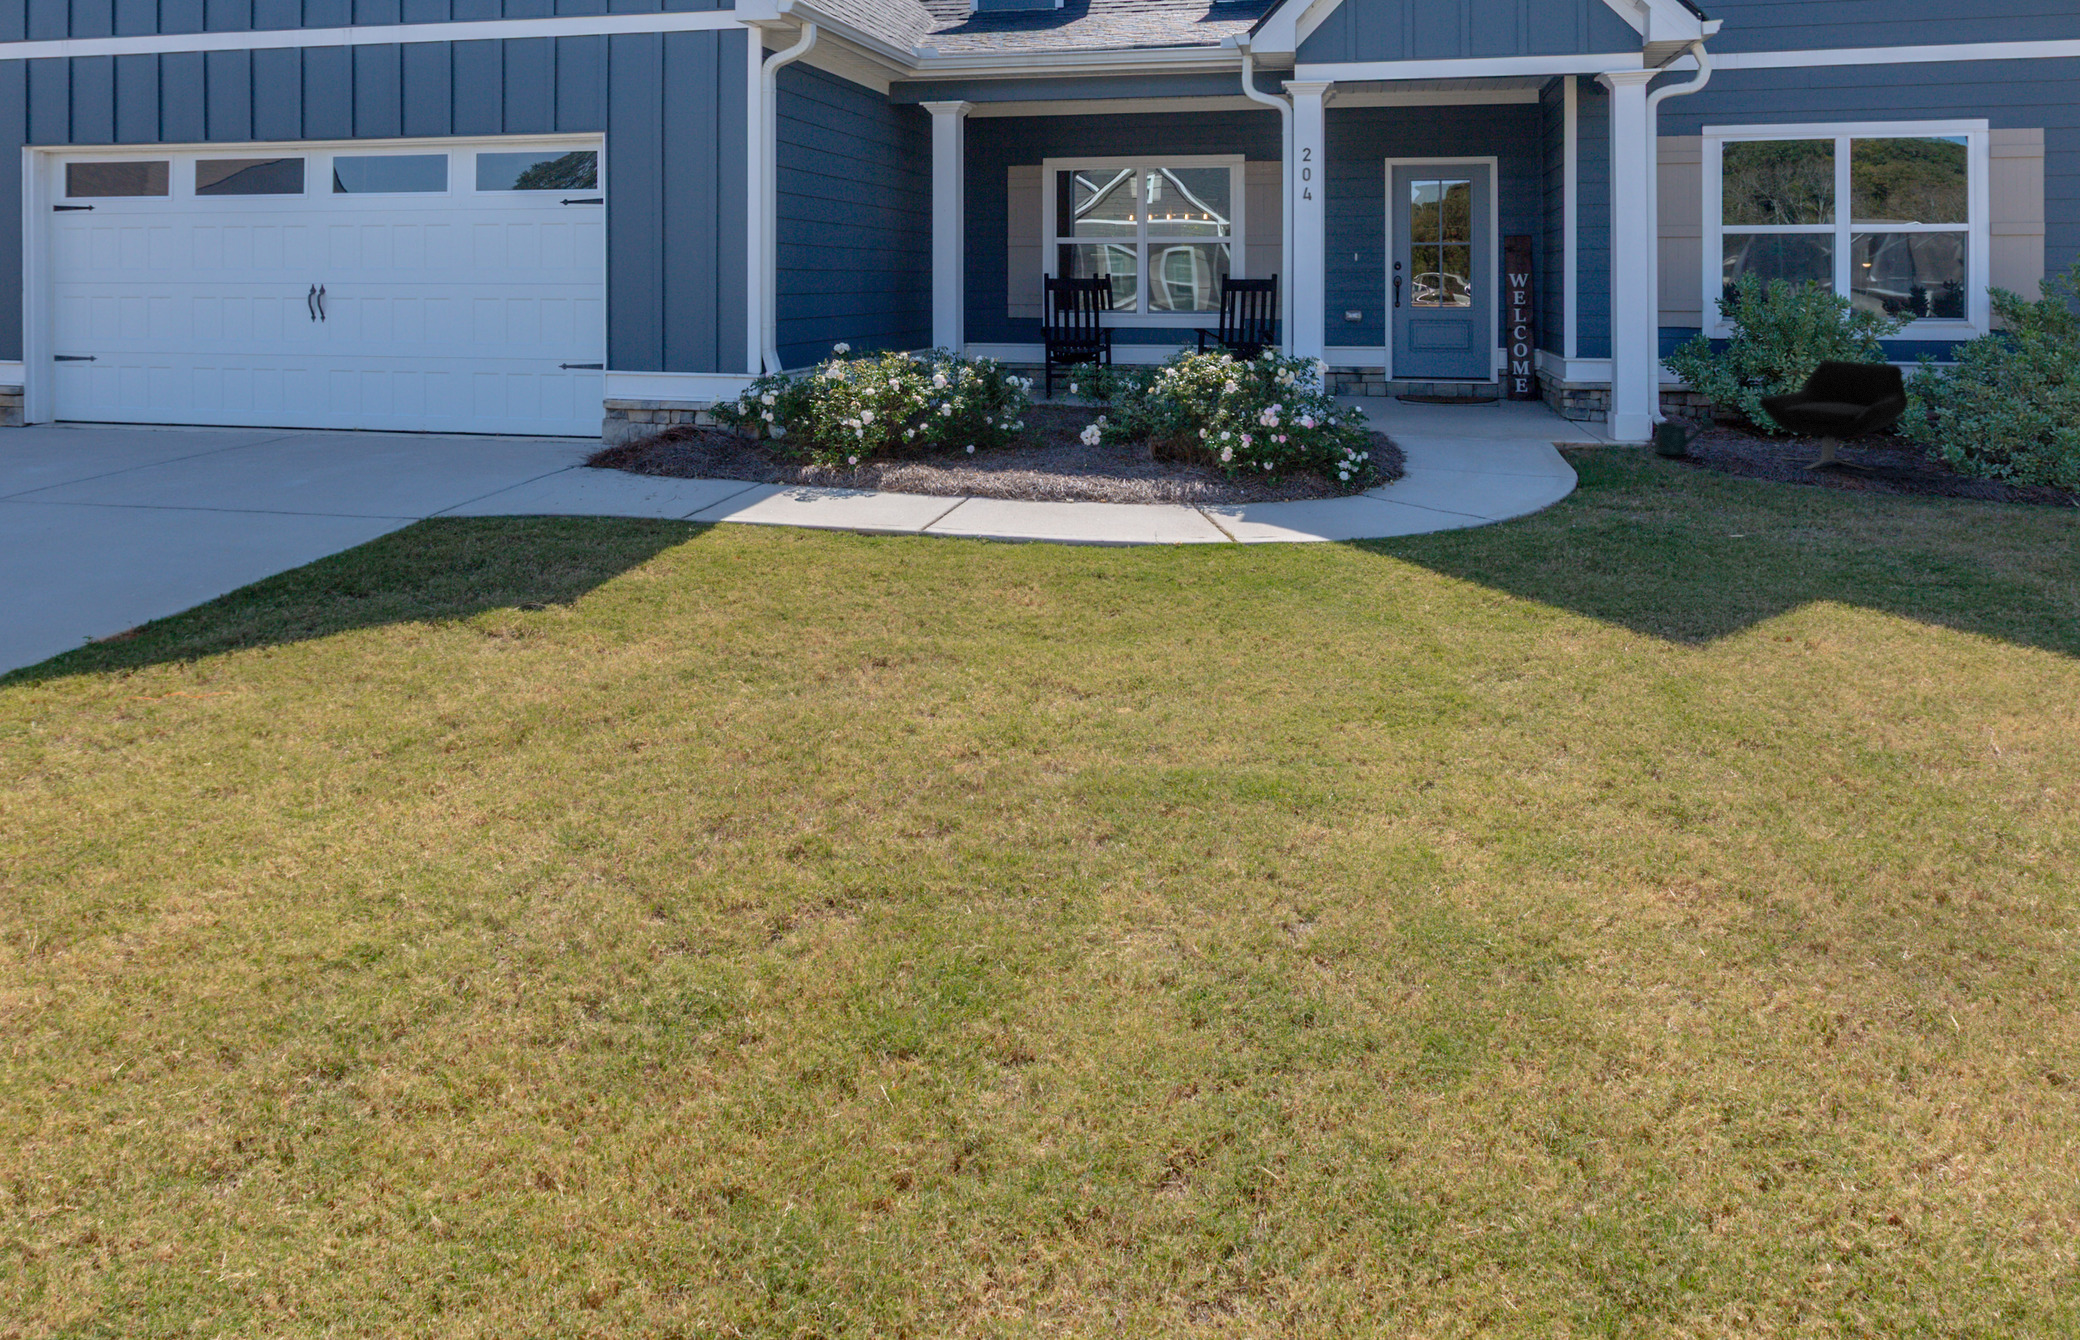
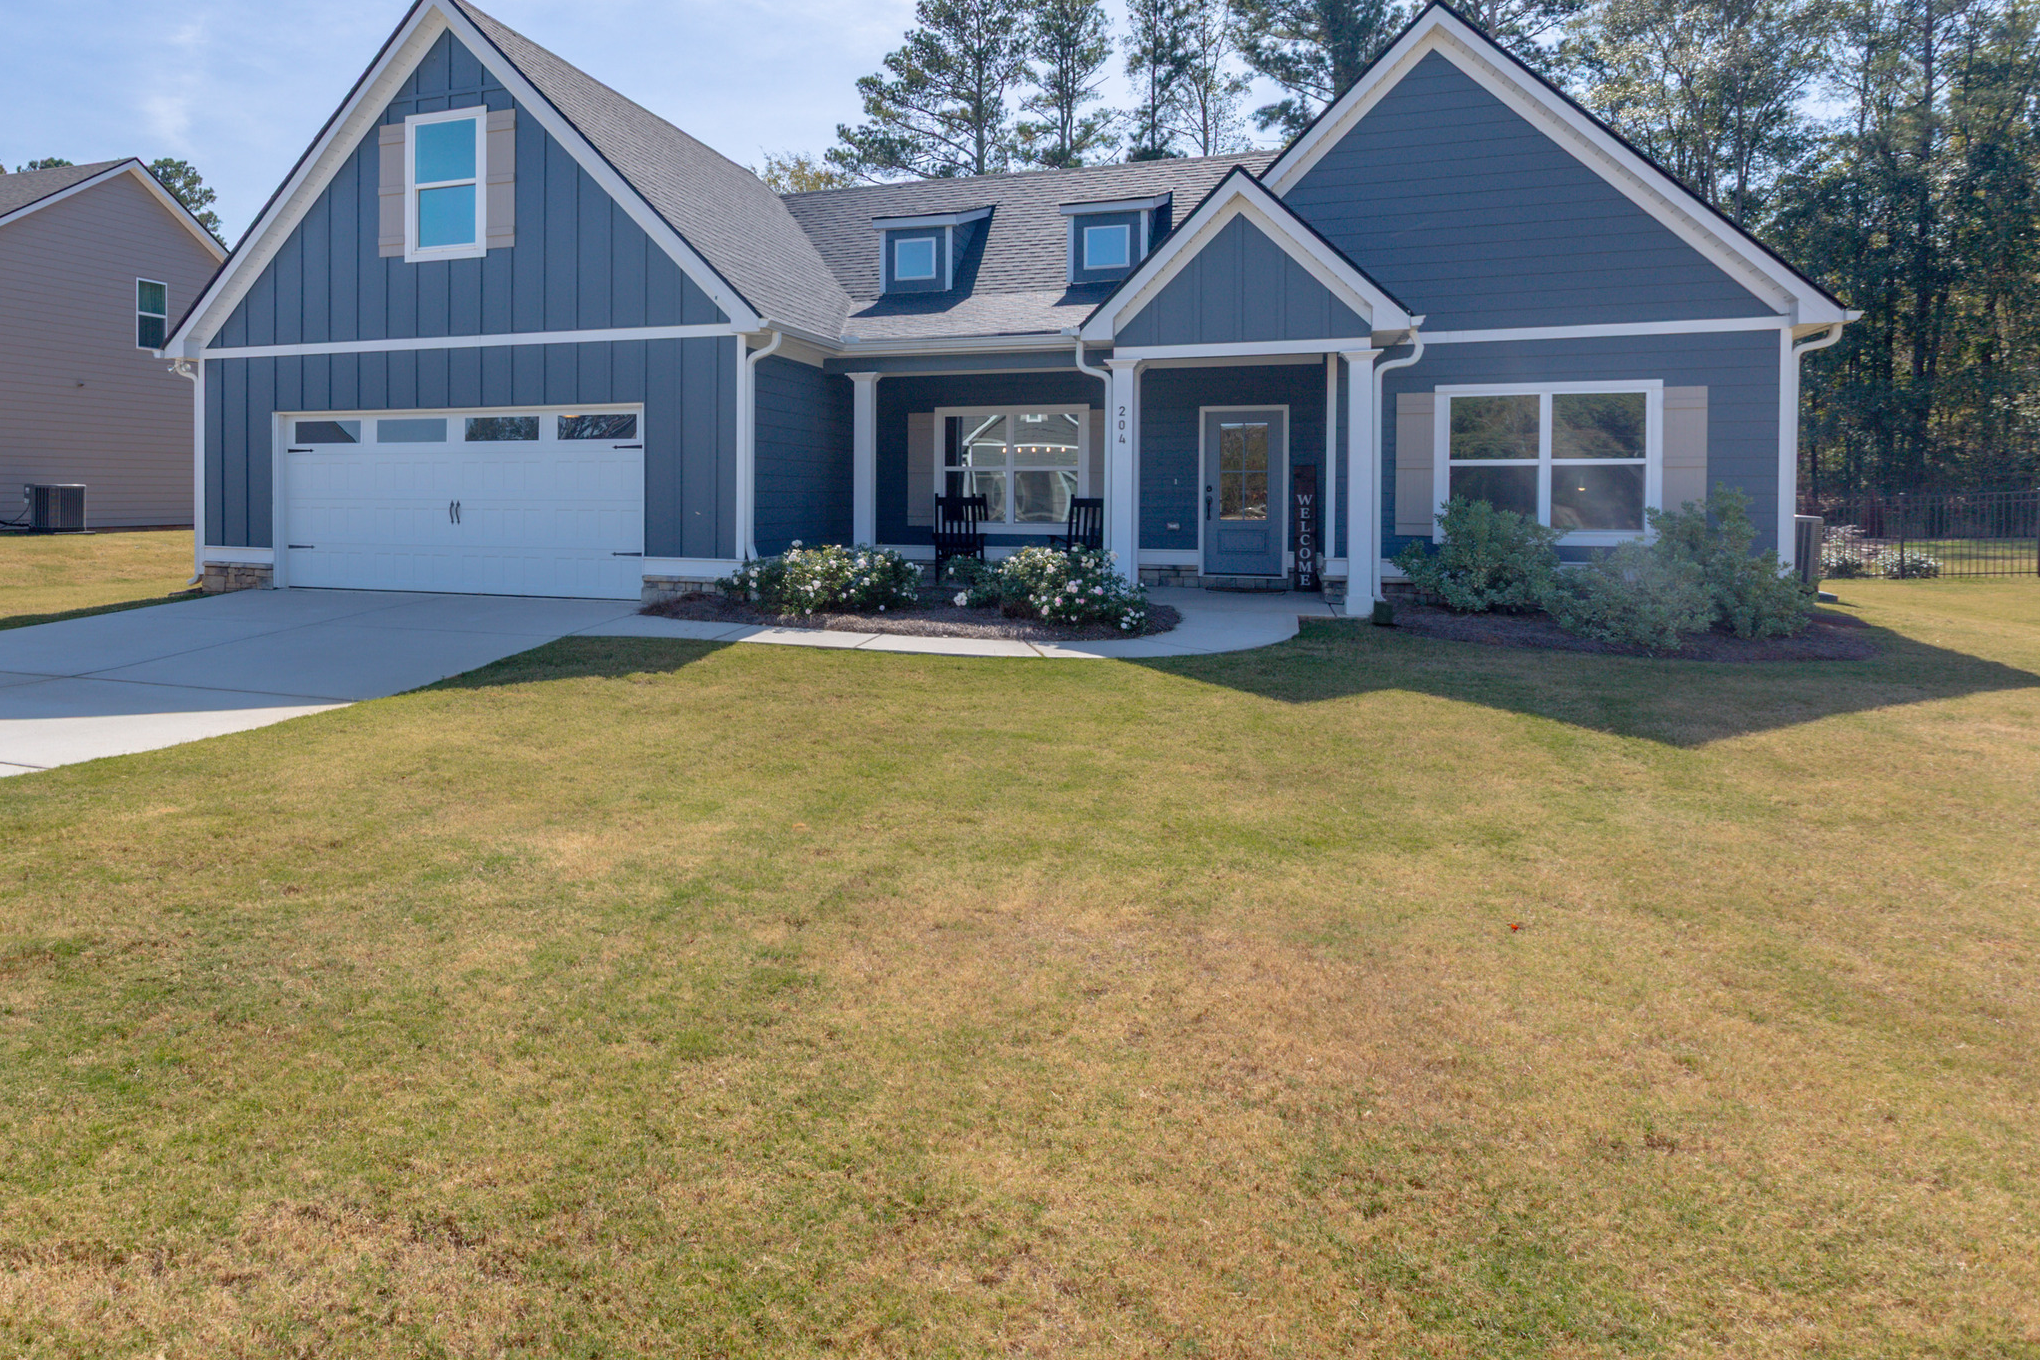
lounge chair: present [1759,360,1908,469] -> none [1443,558,1553,635]

